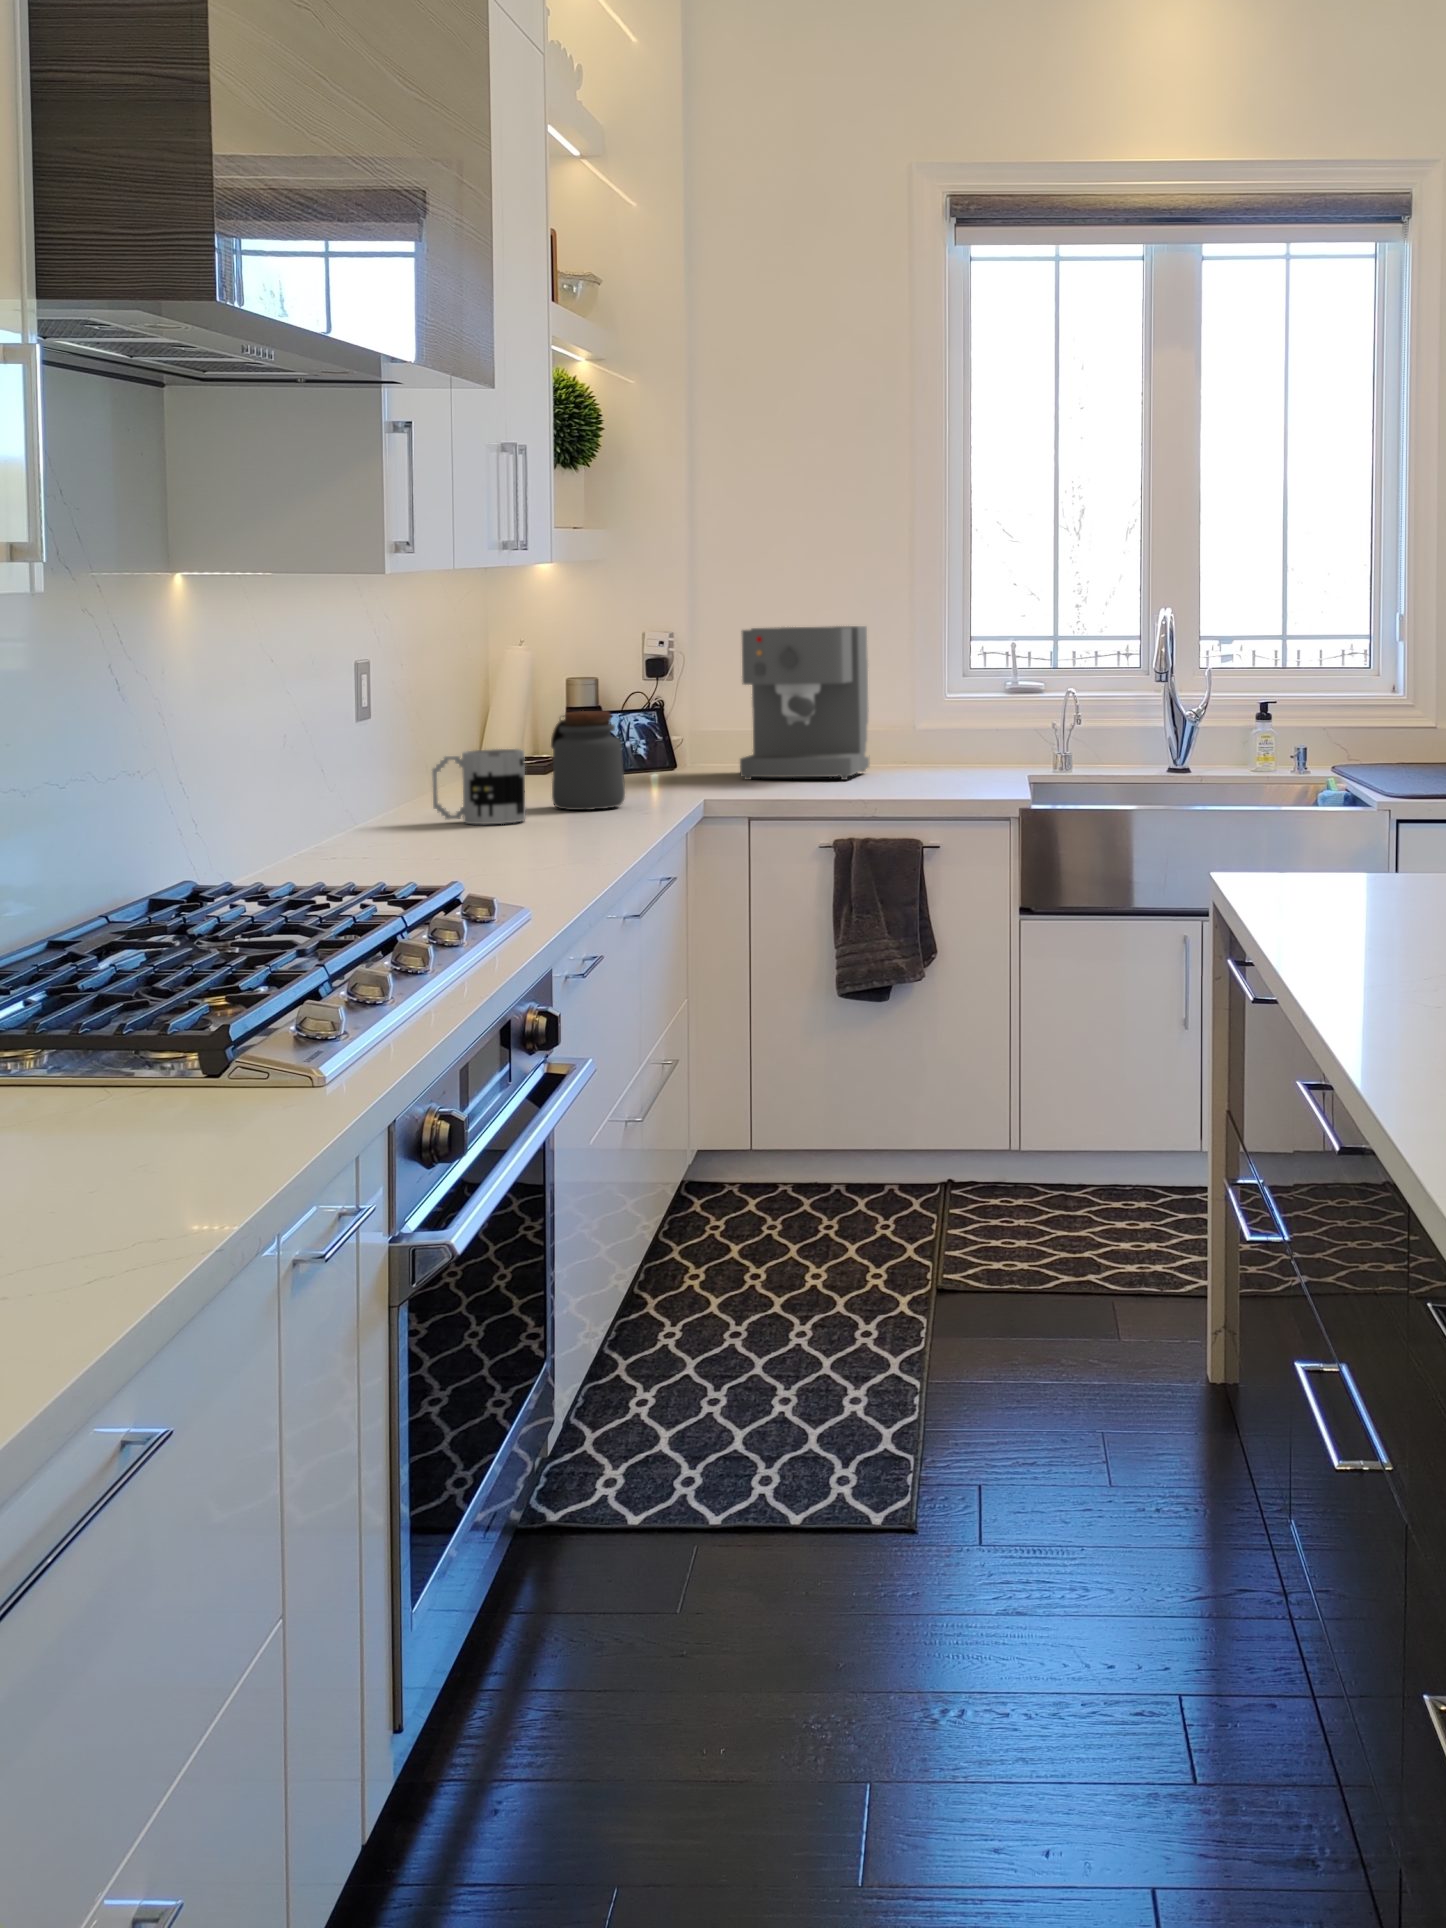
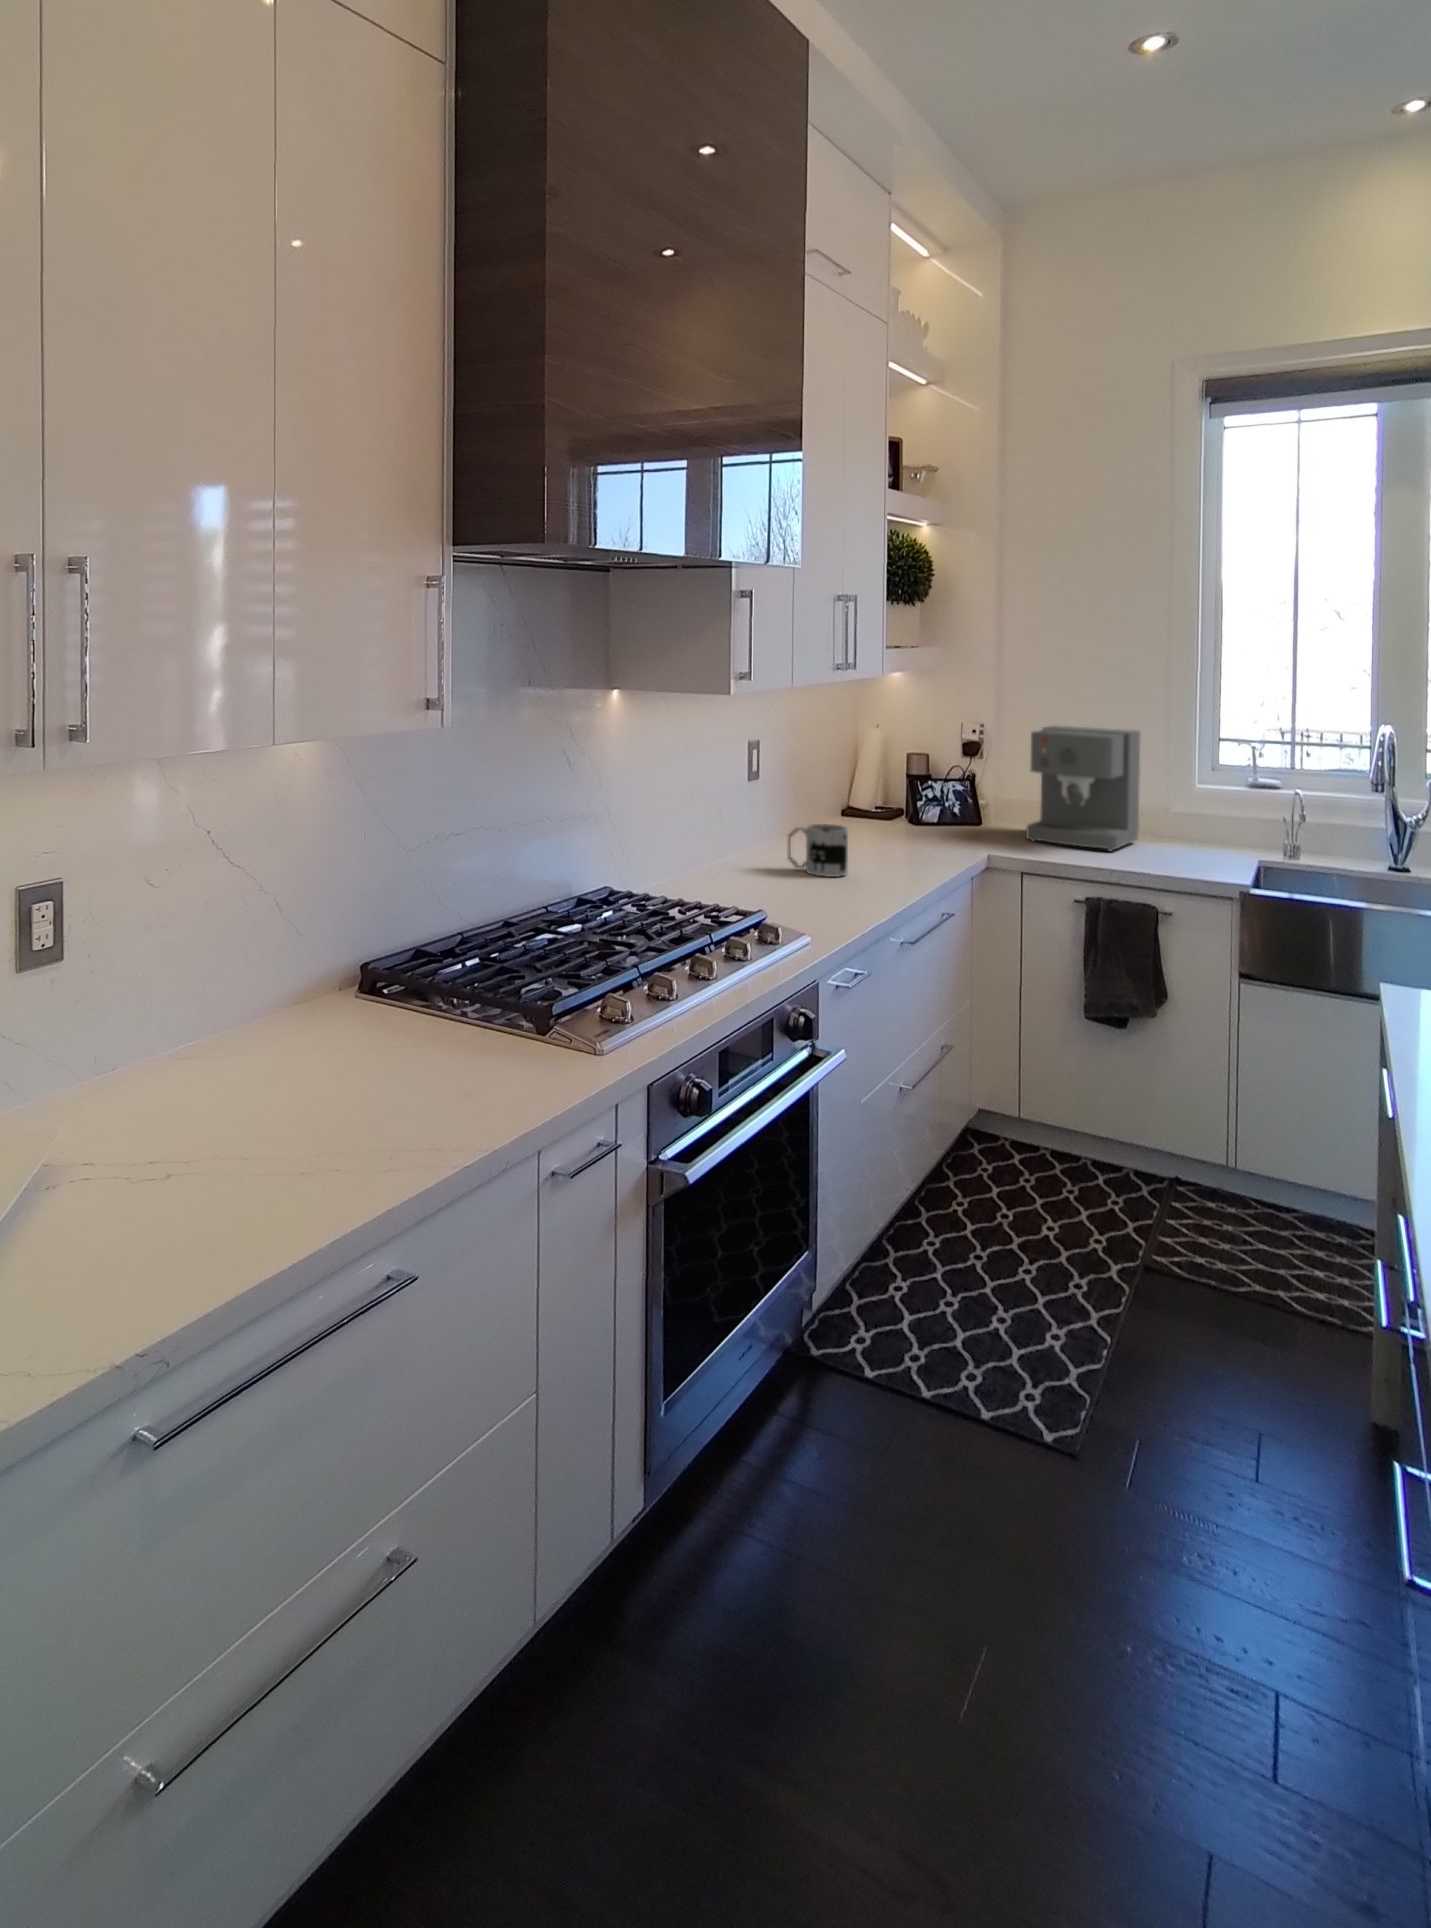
jar: present [551,711,625,810] -> none [871,797,923,867]

